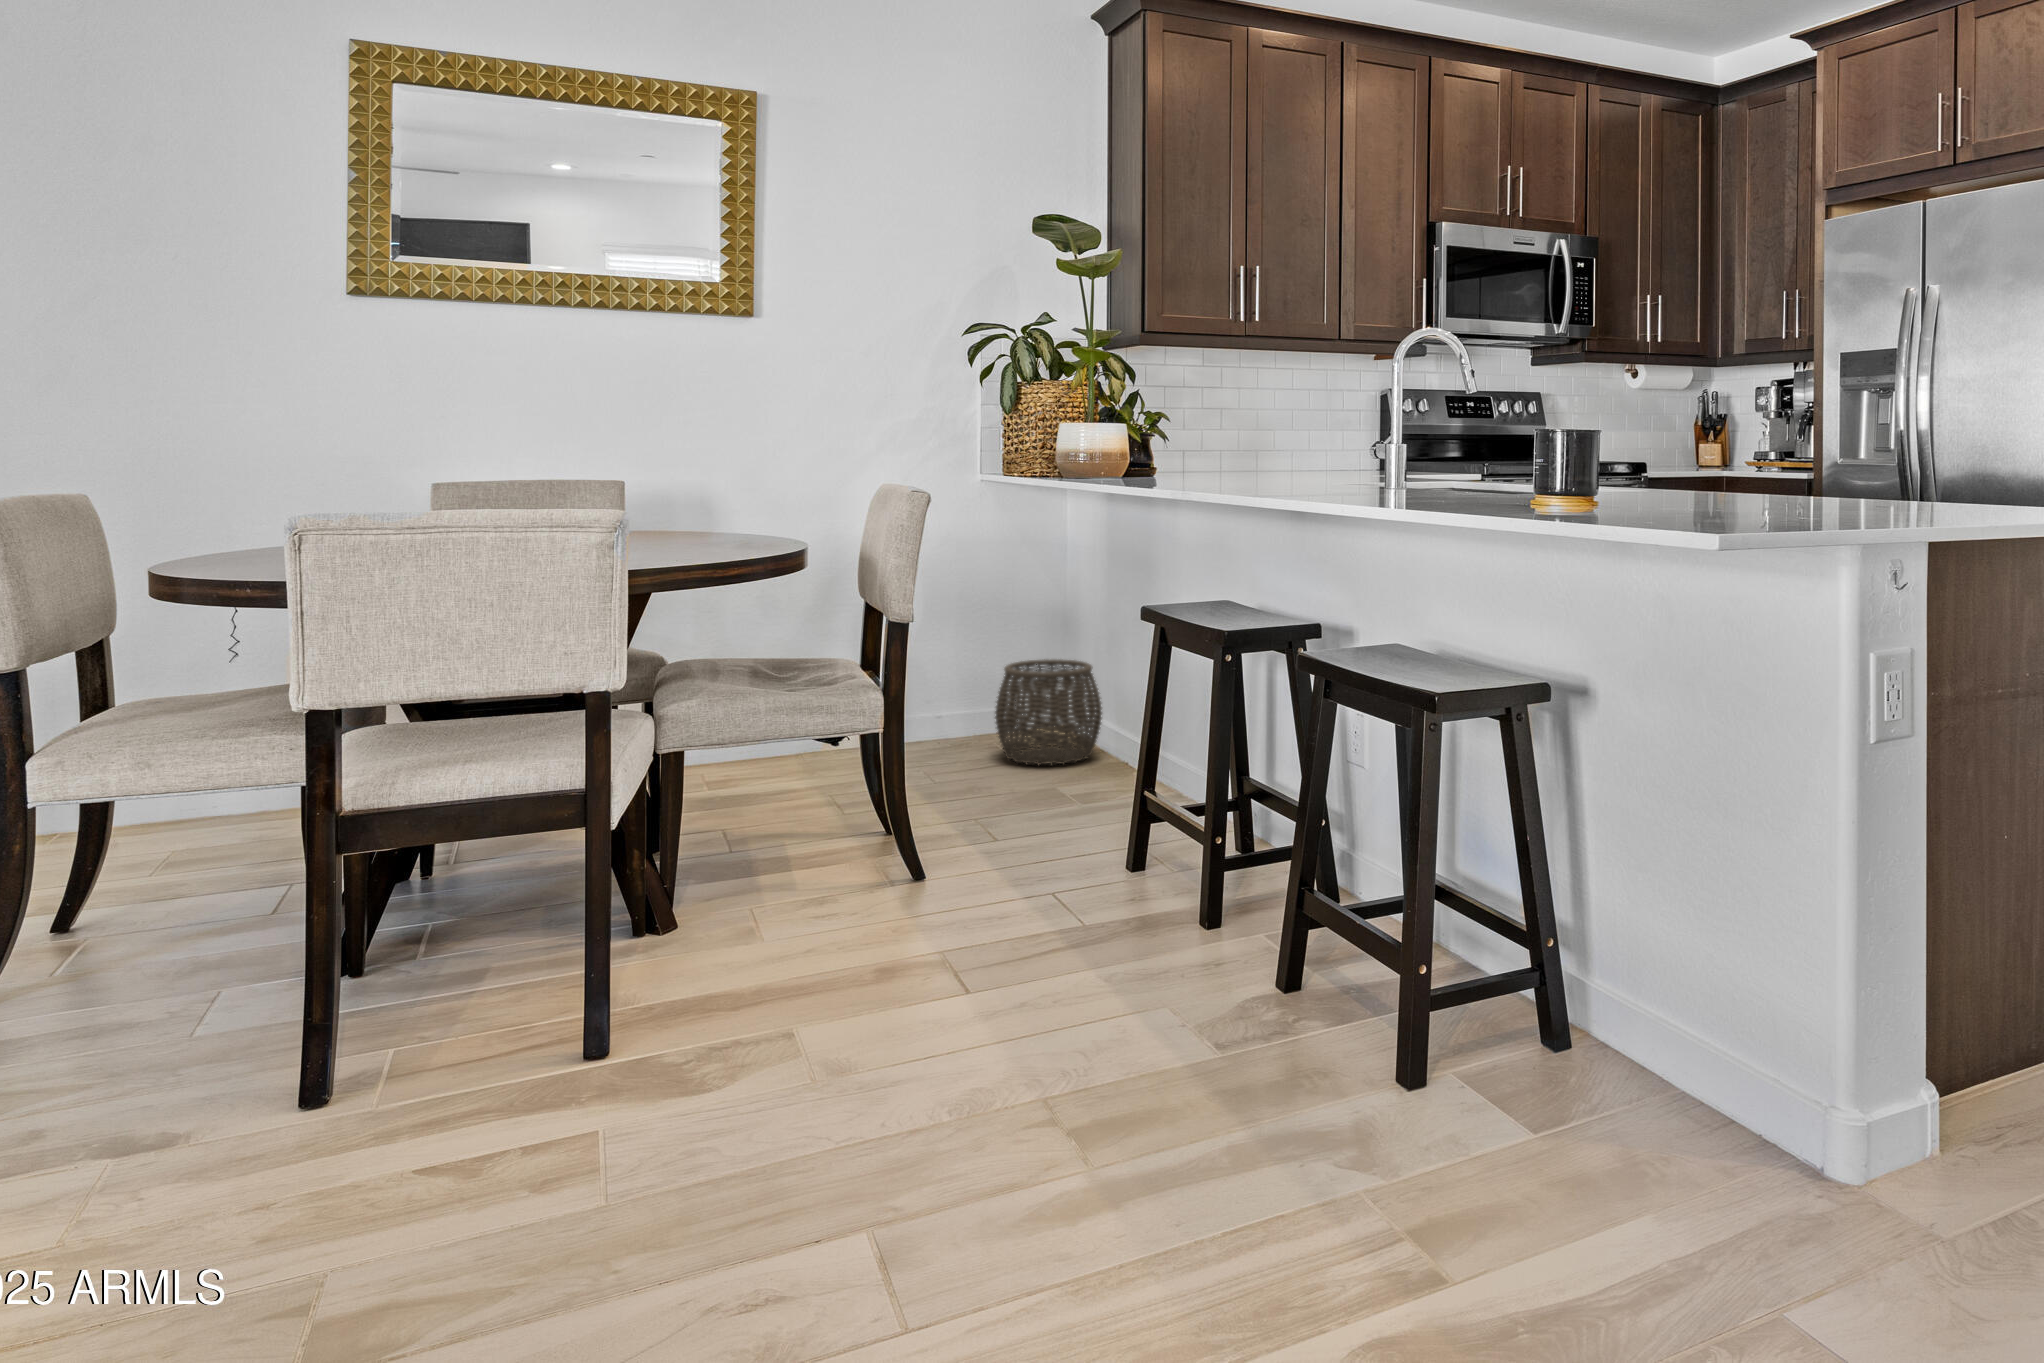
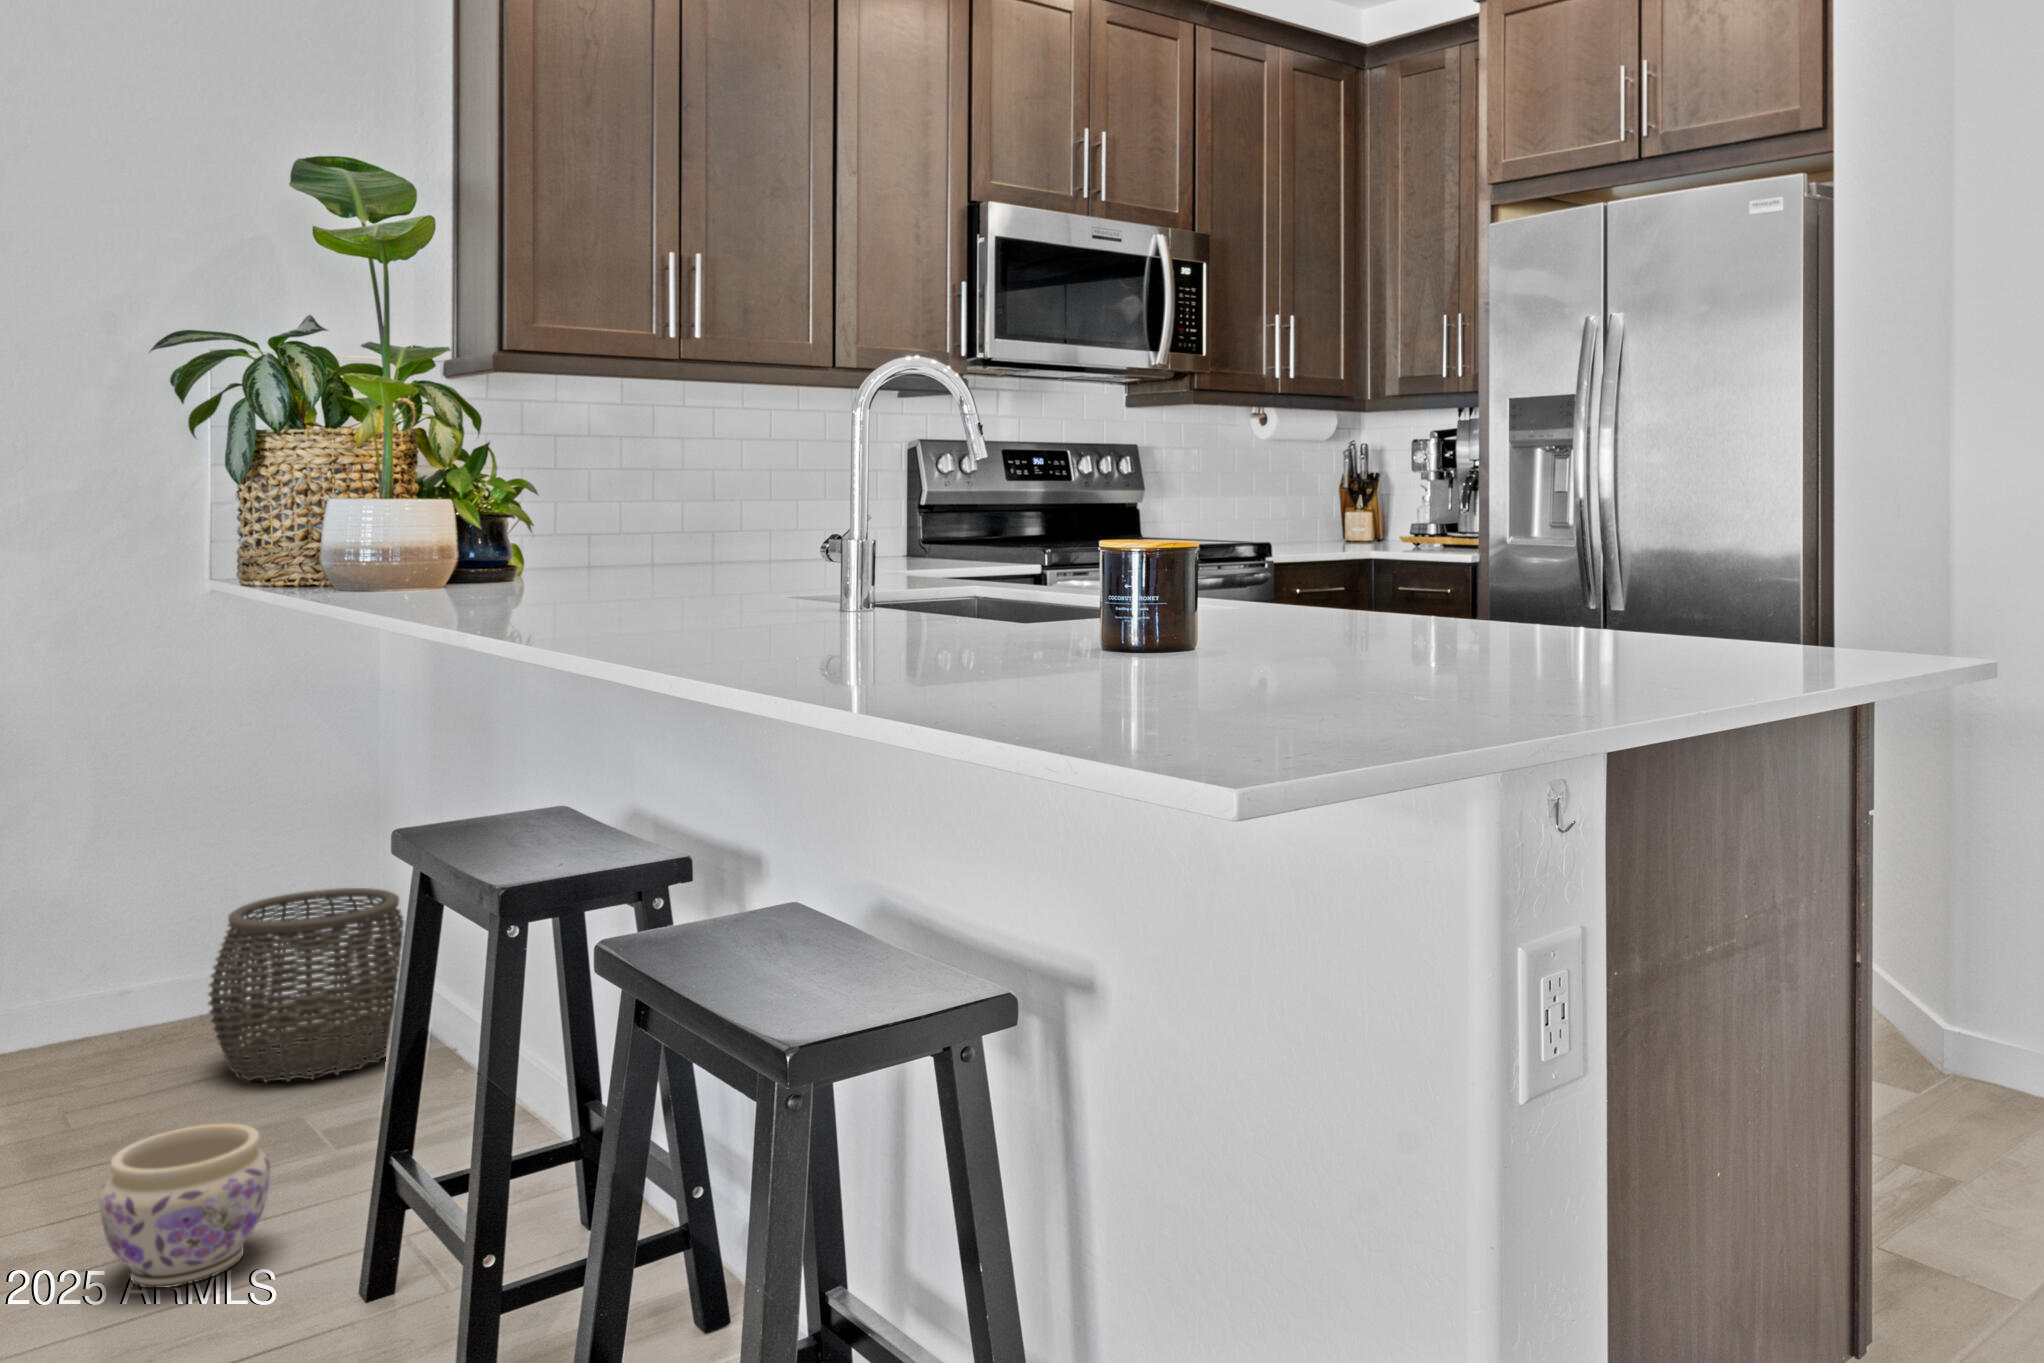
planter: none [986,766,1065,846] -> present [99,1123,271,1288]

